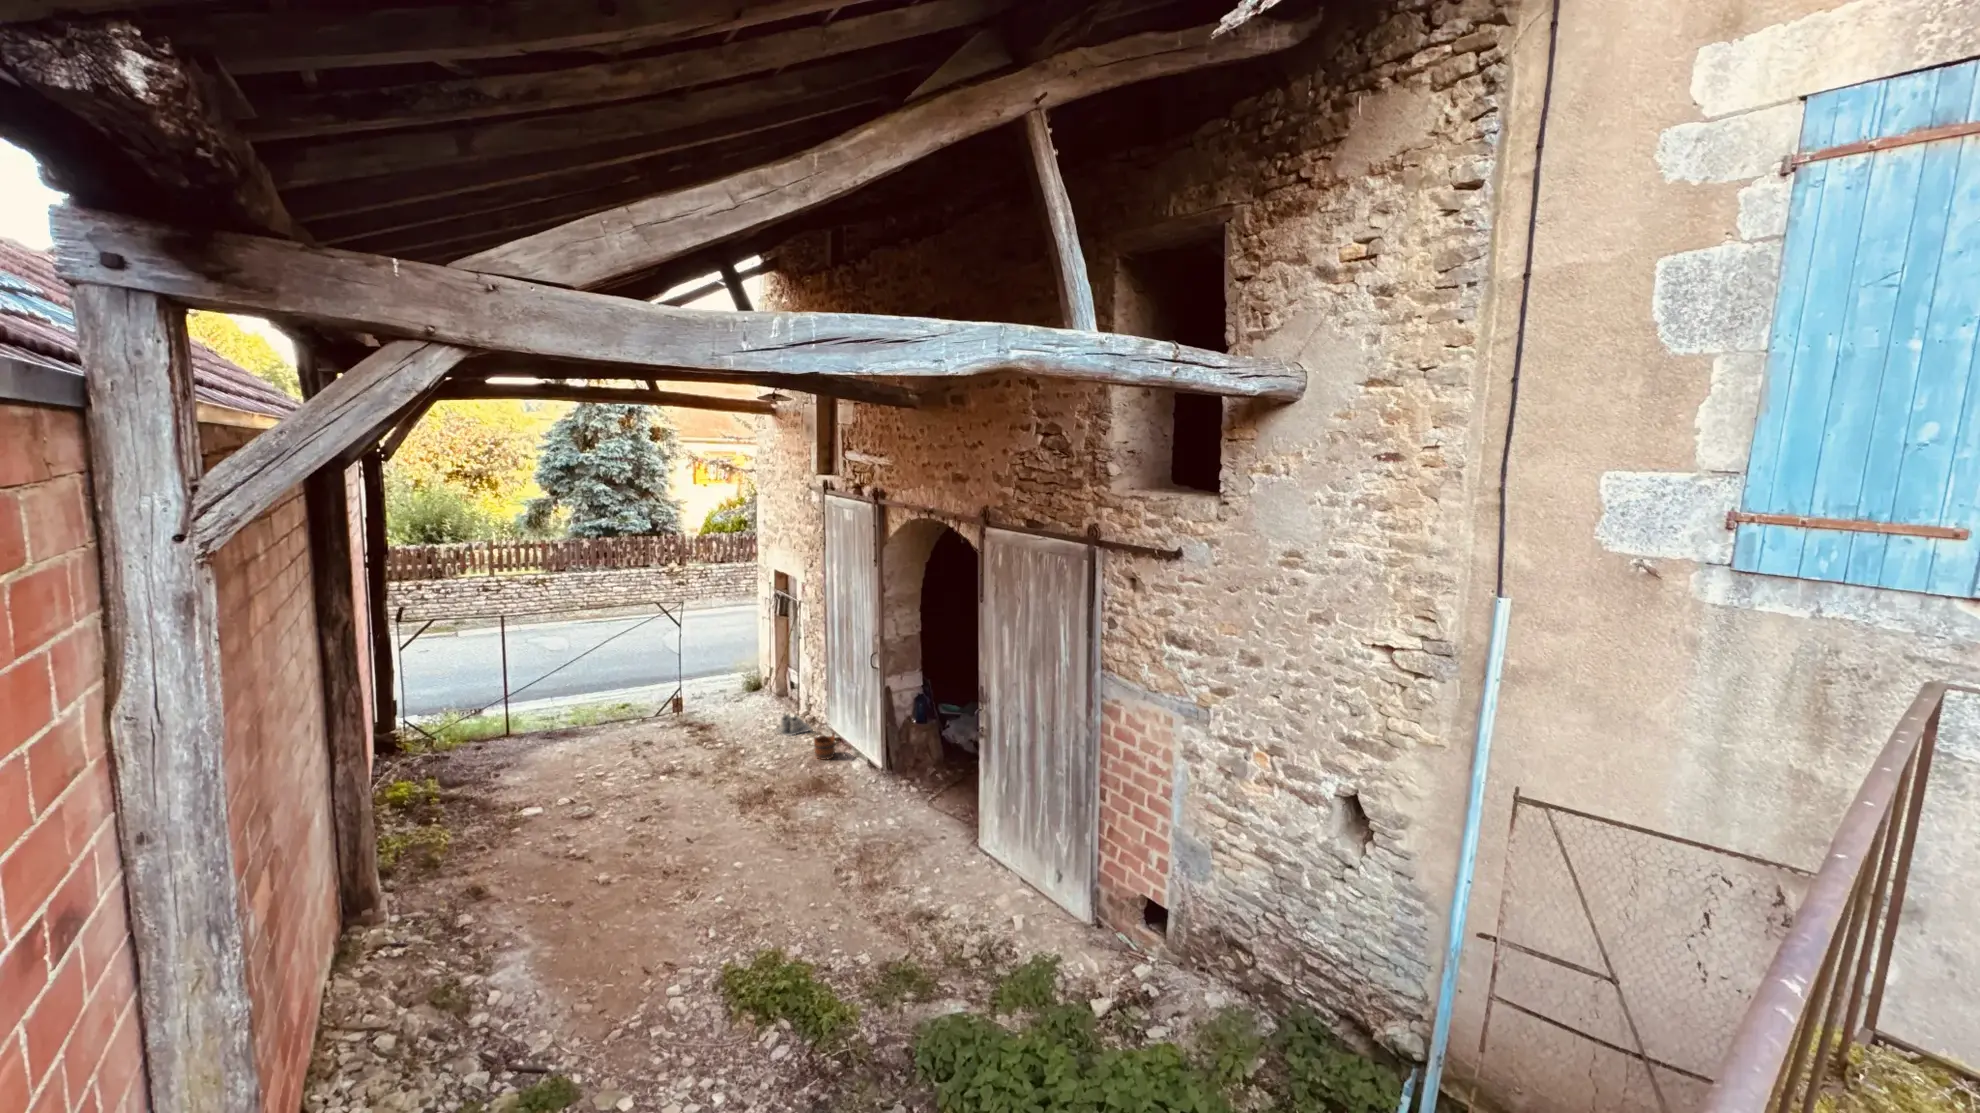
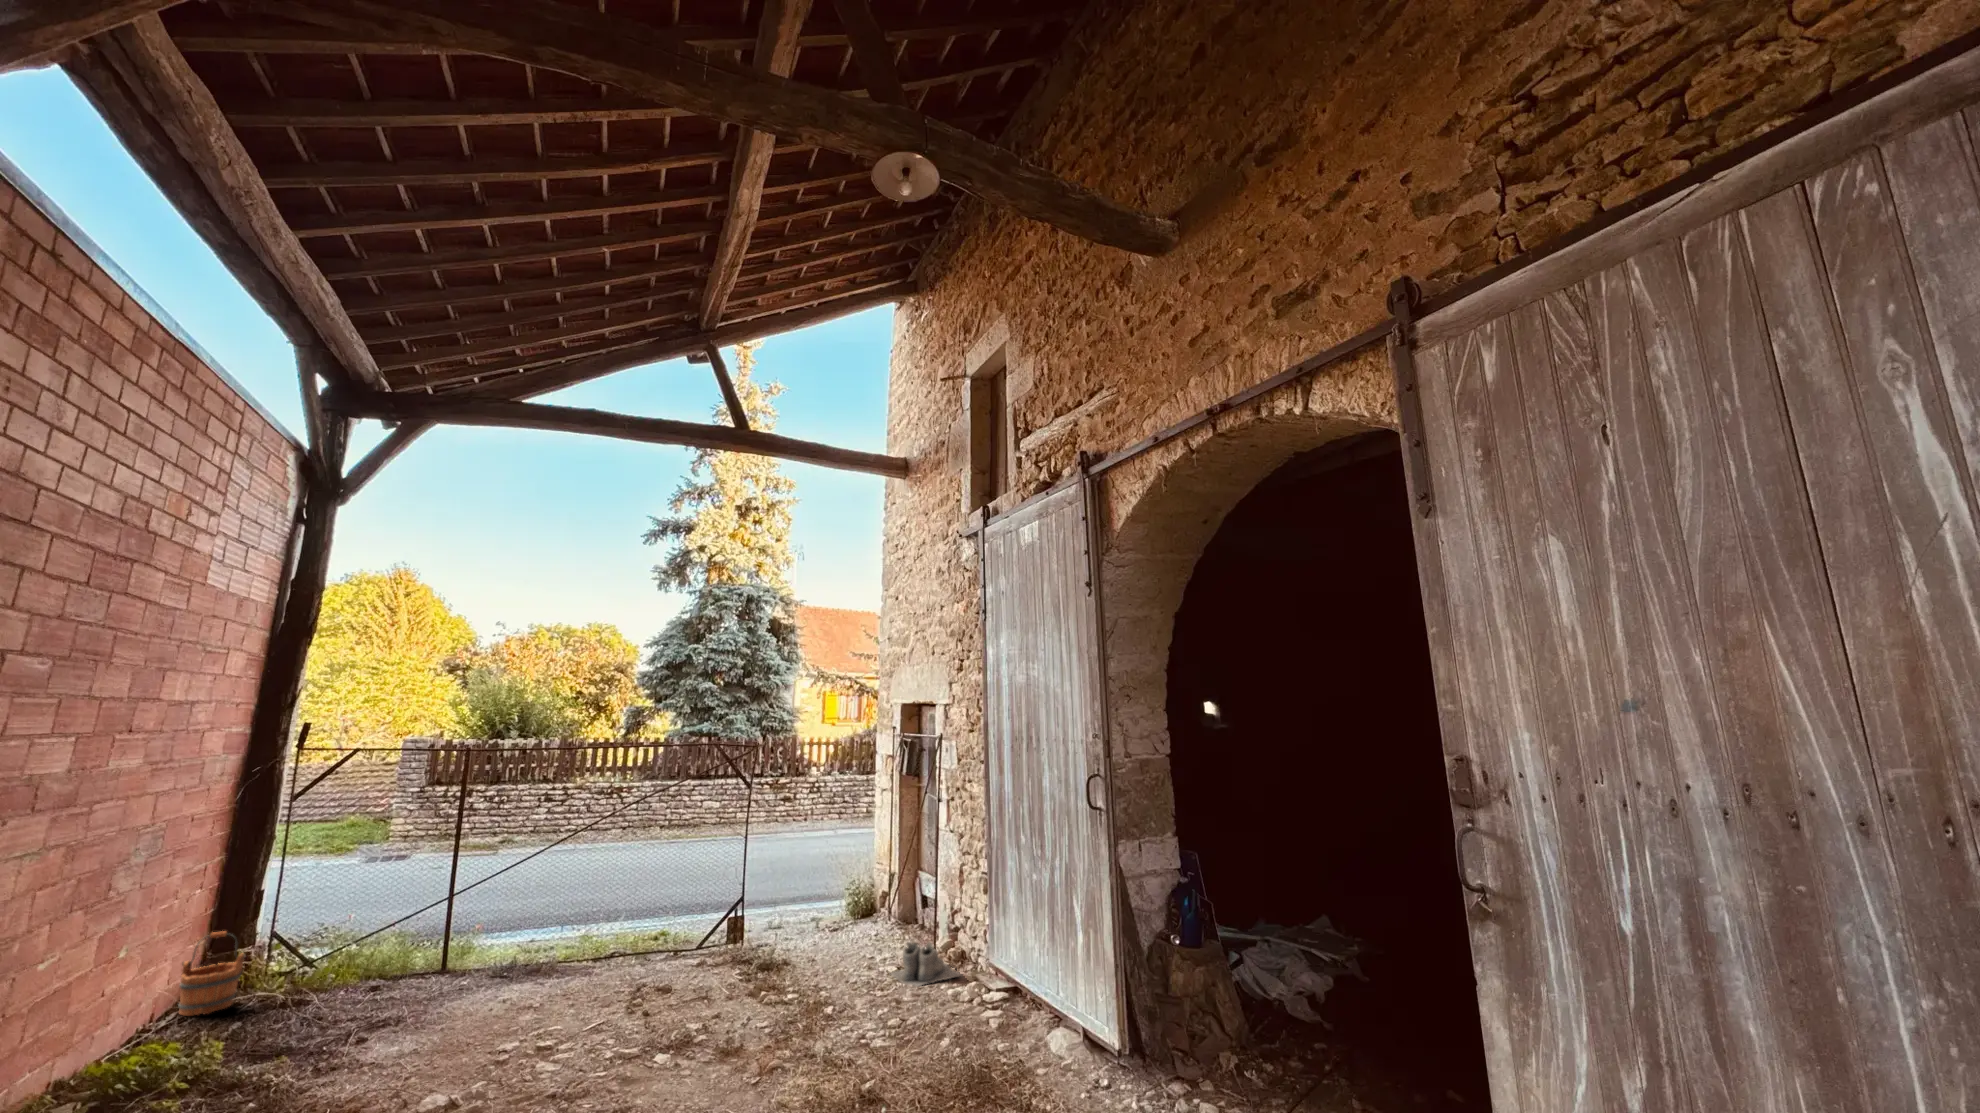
wooden bucket: present [814,723,835,760] -> present [178,931,246,1016]

